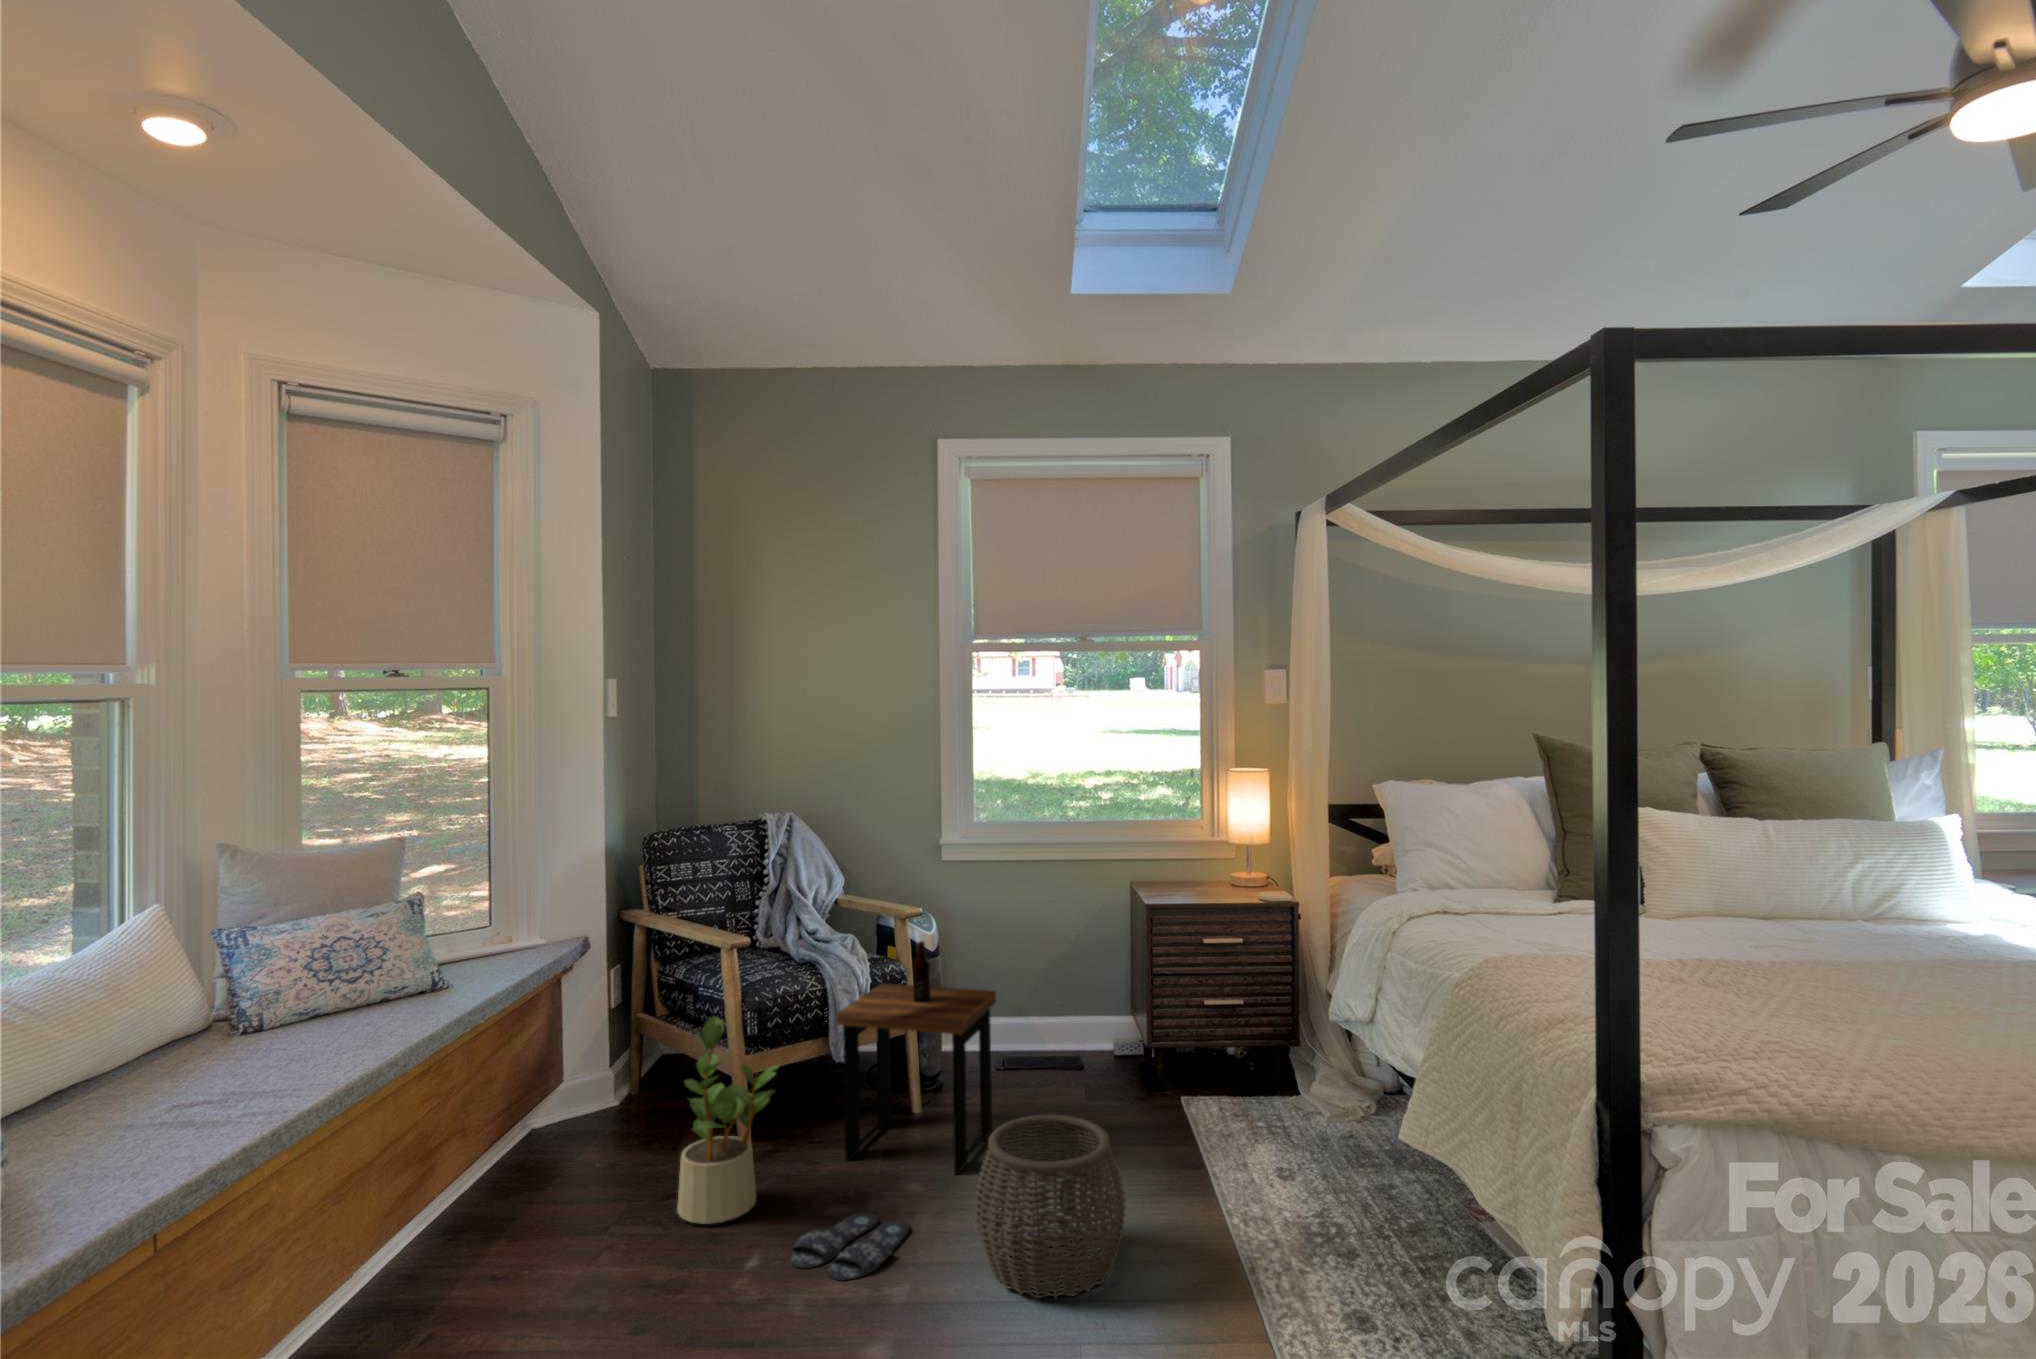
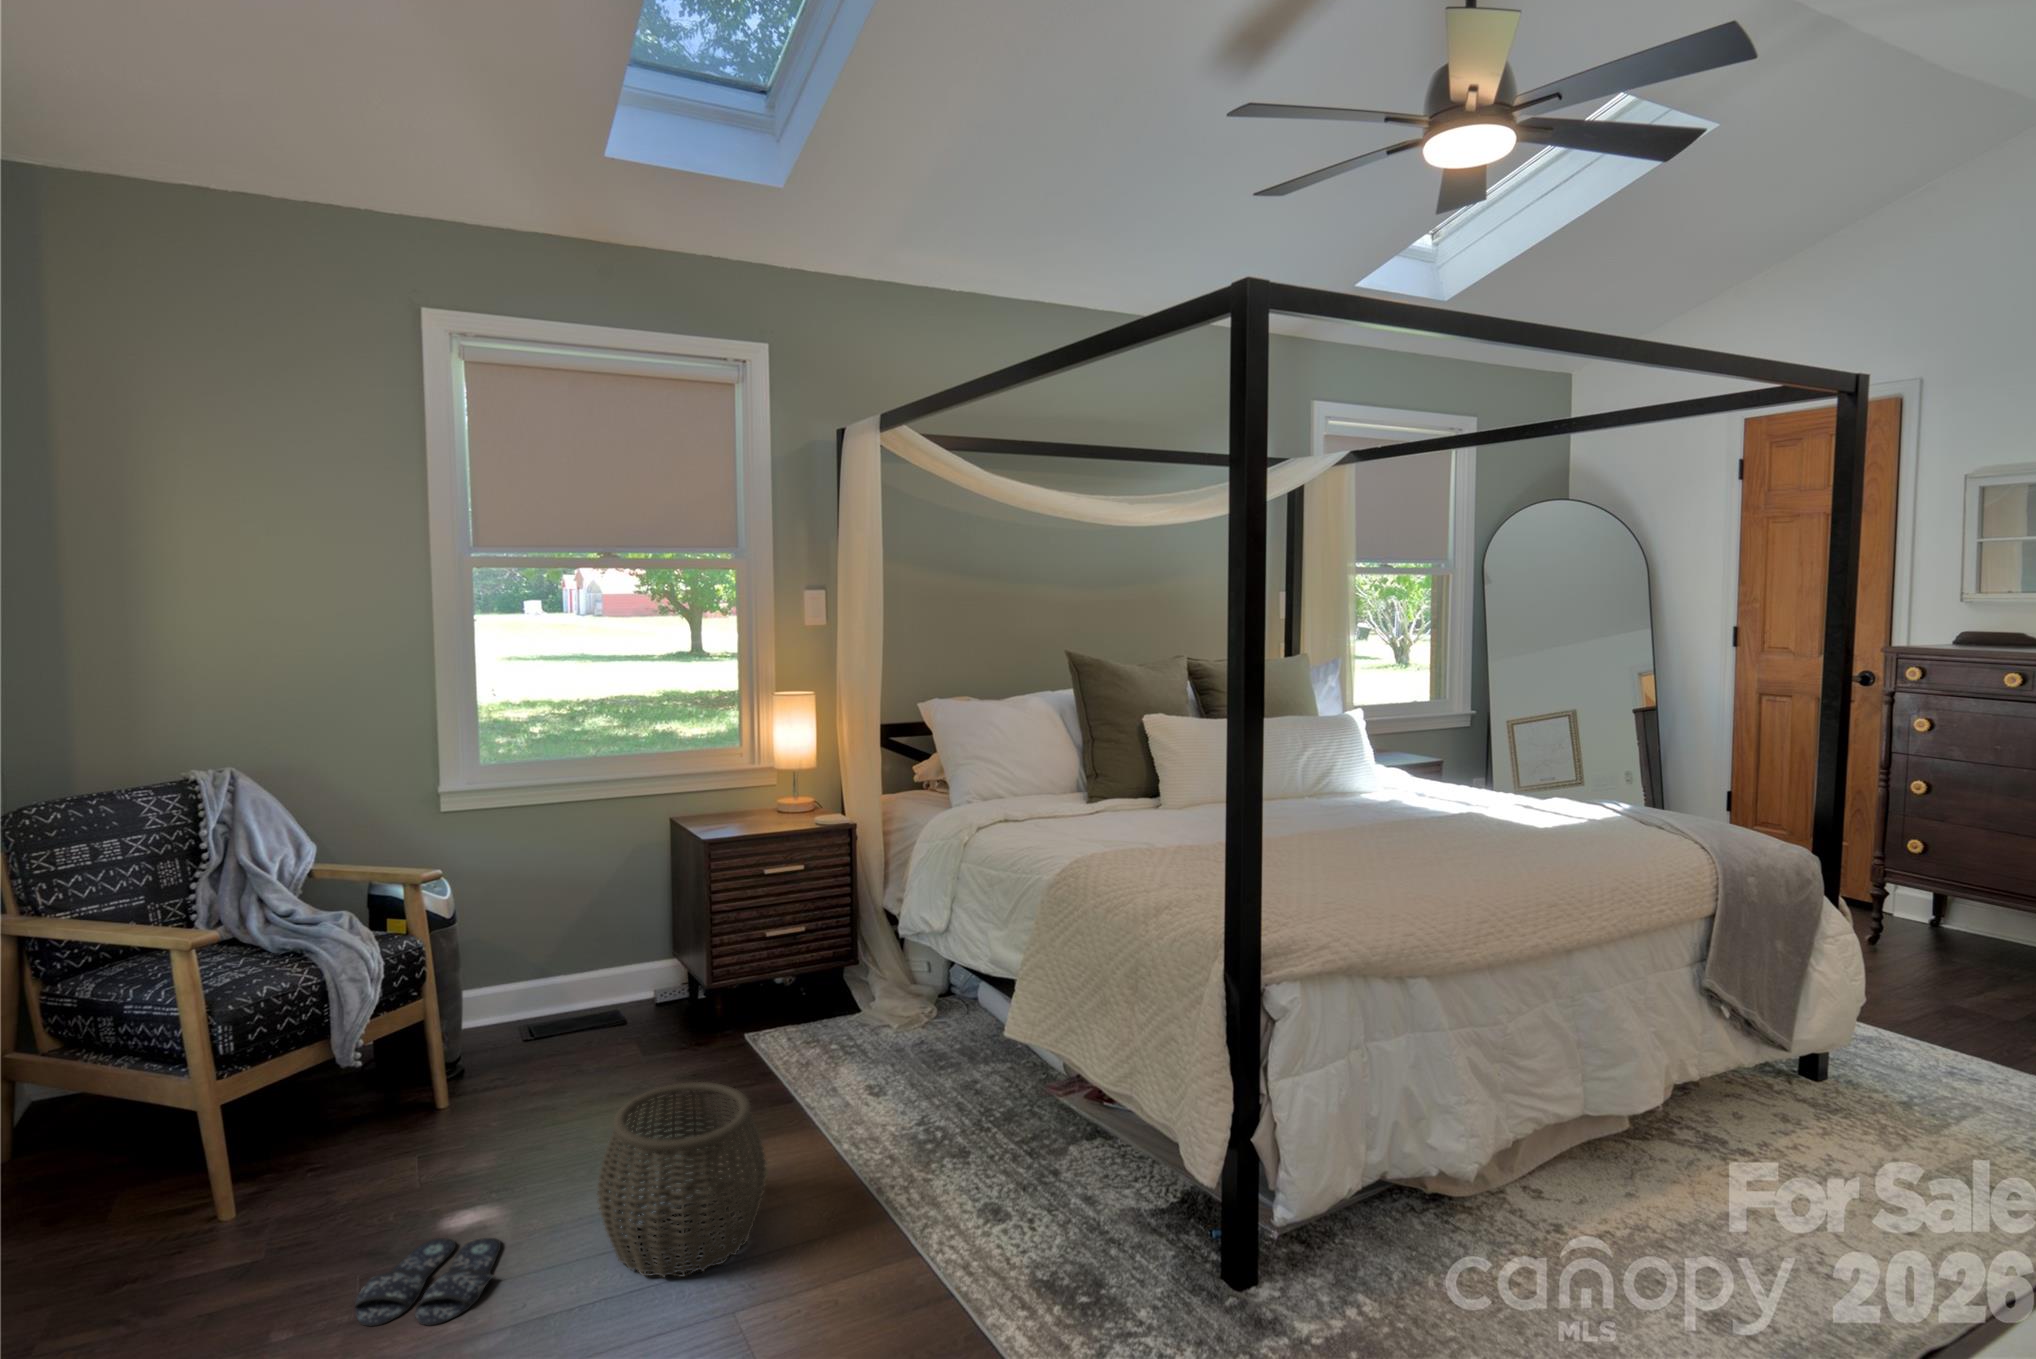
side table: present [837,941,996,1174] -> none [361,913,558,1185]
potted plant: present [677,1017,778,1224] -> none [152,1048,301,1314]

